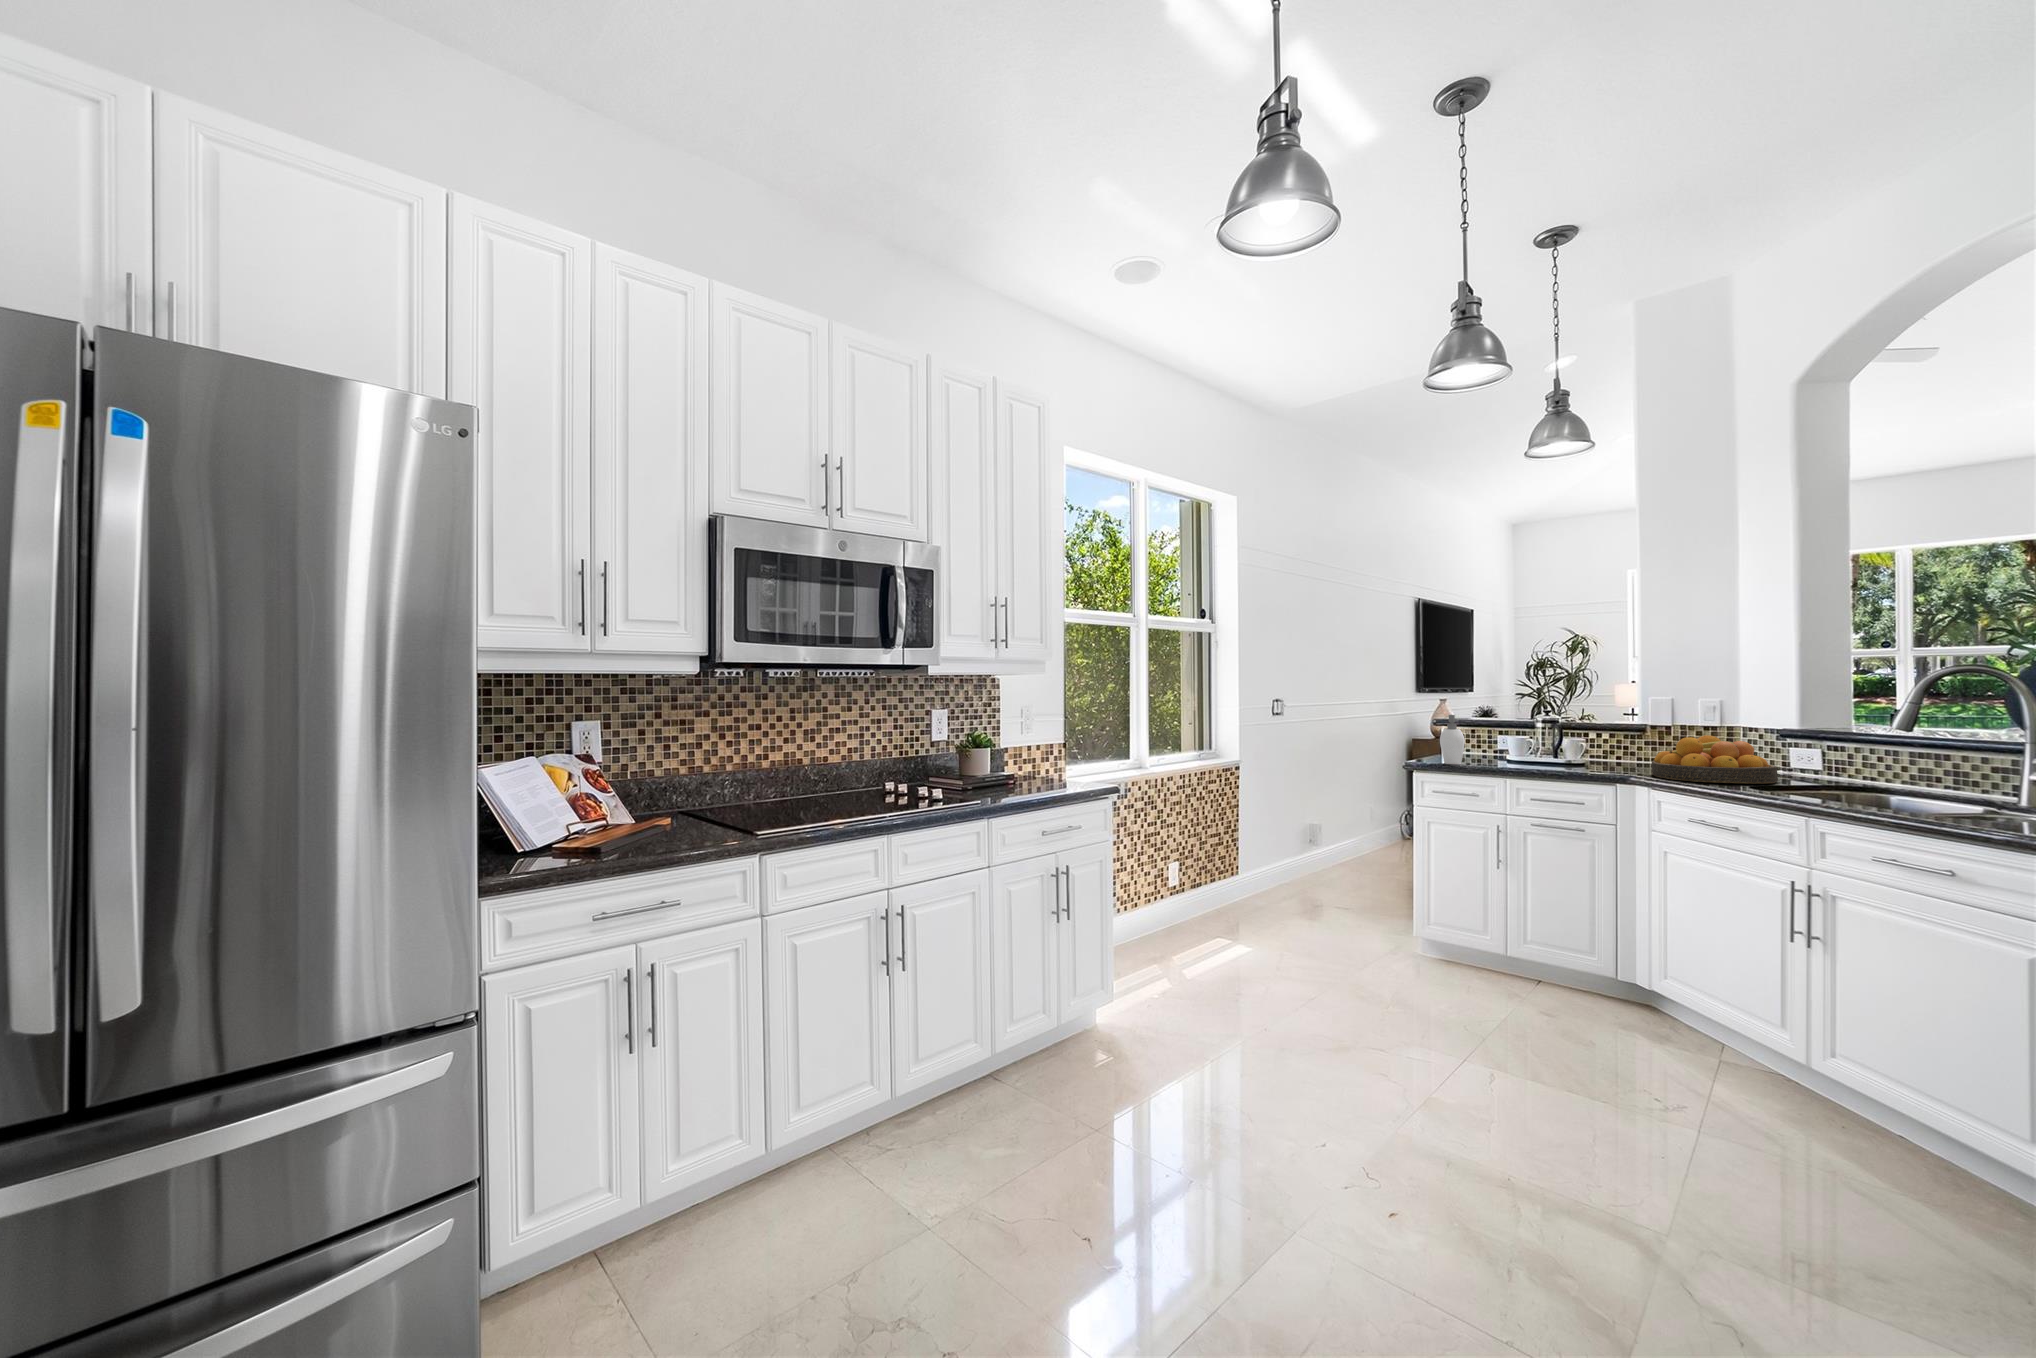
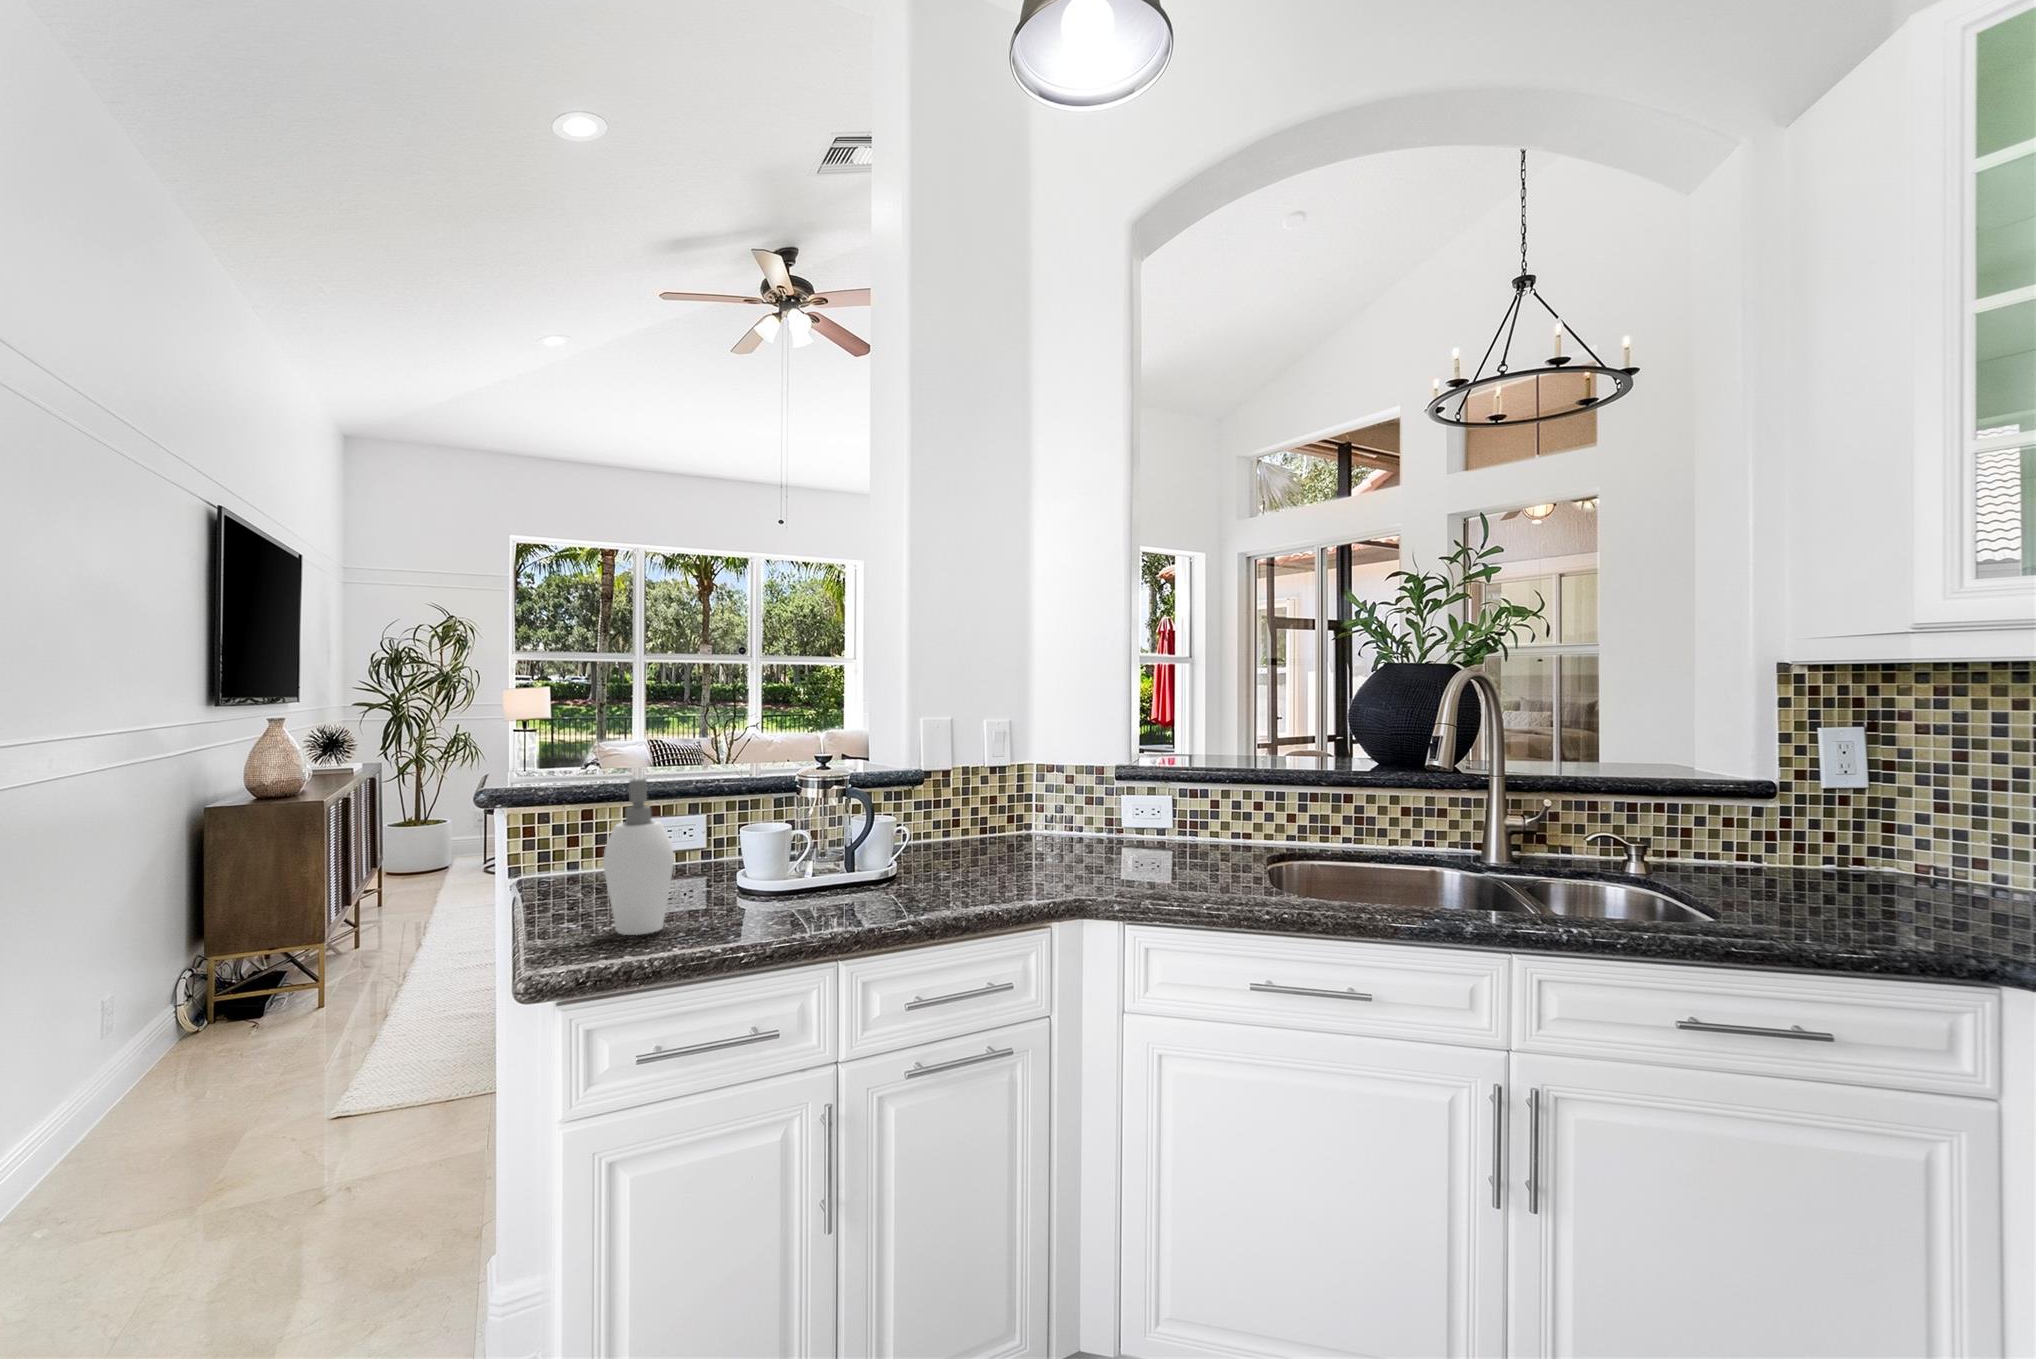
fruit bowl: present [1652,735,1778,784] -> none [1022,786,1208,890]

